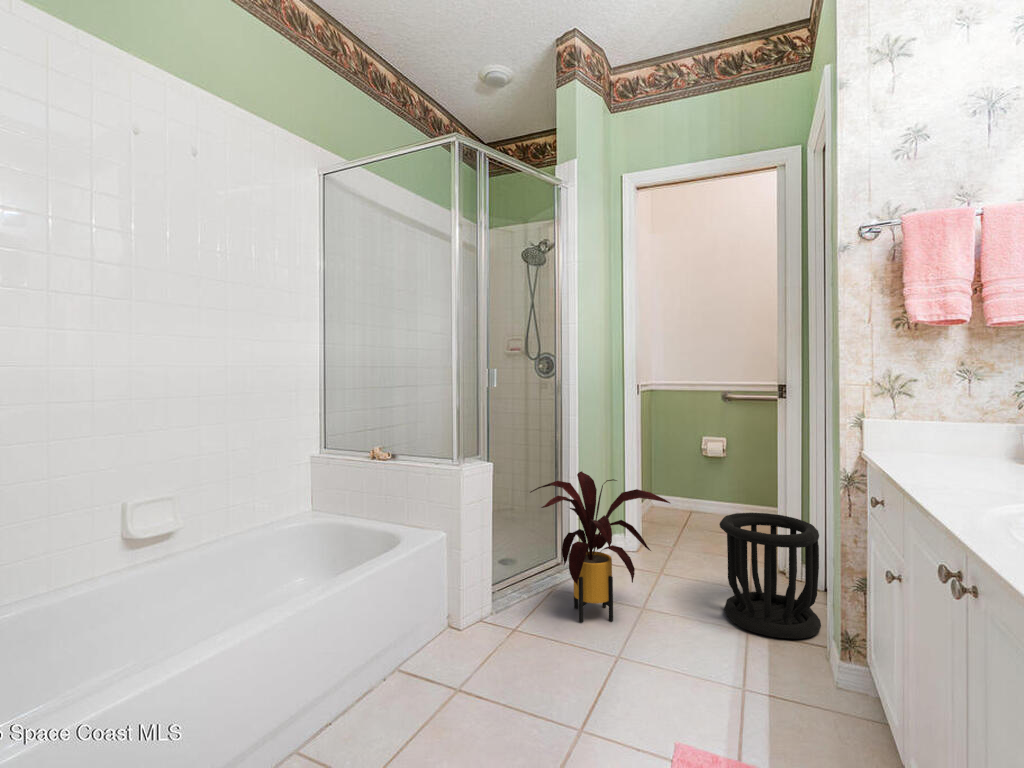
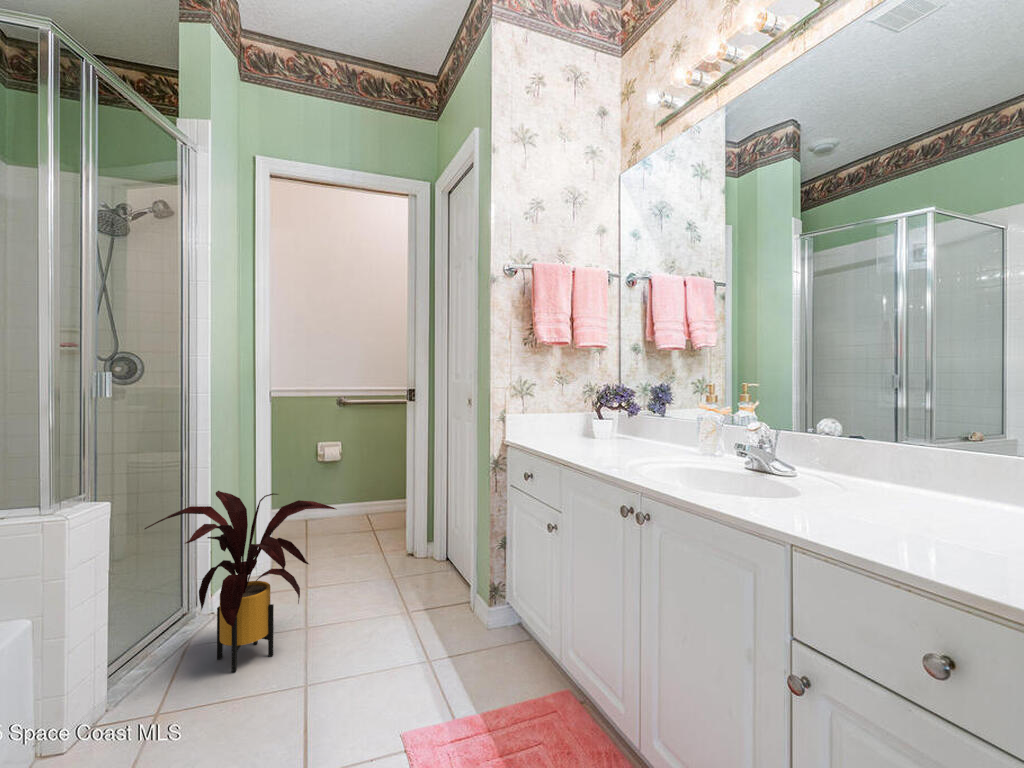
wastebasket: present [719,513,821,639] -> none [378,503,459,614]

